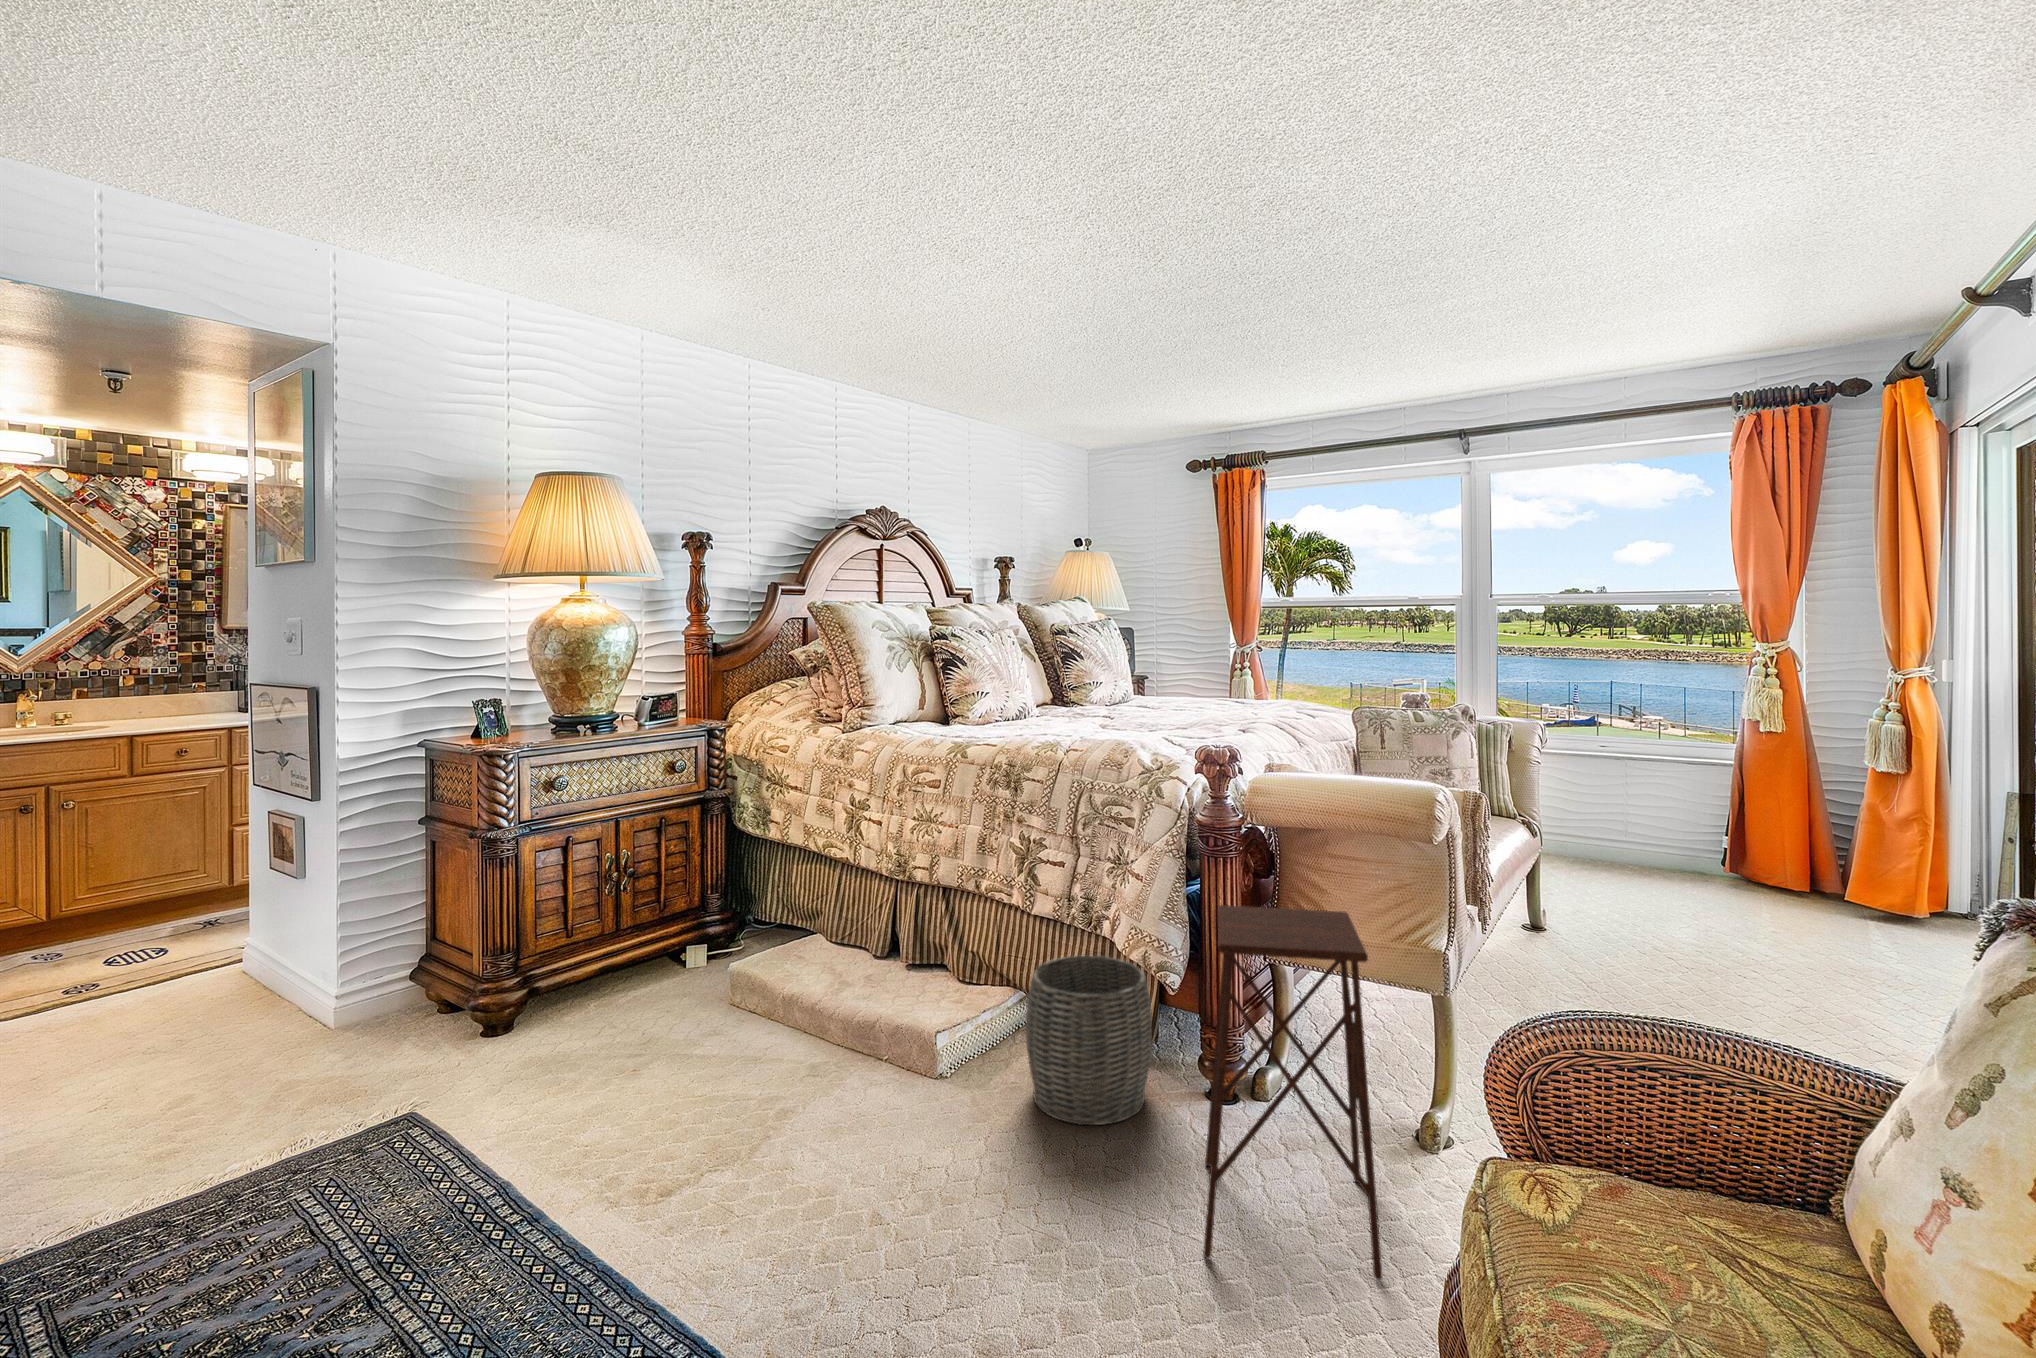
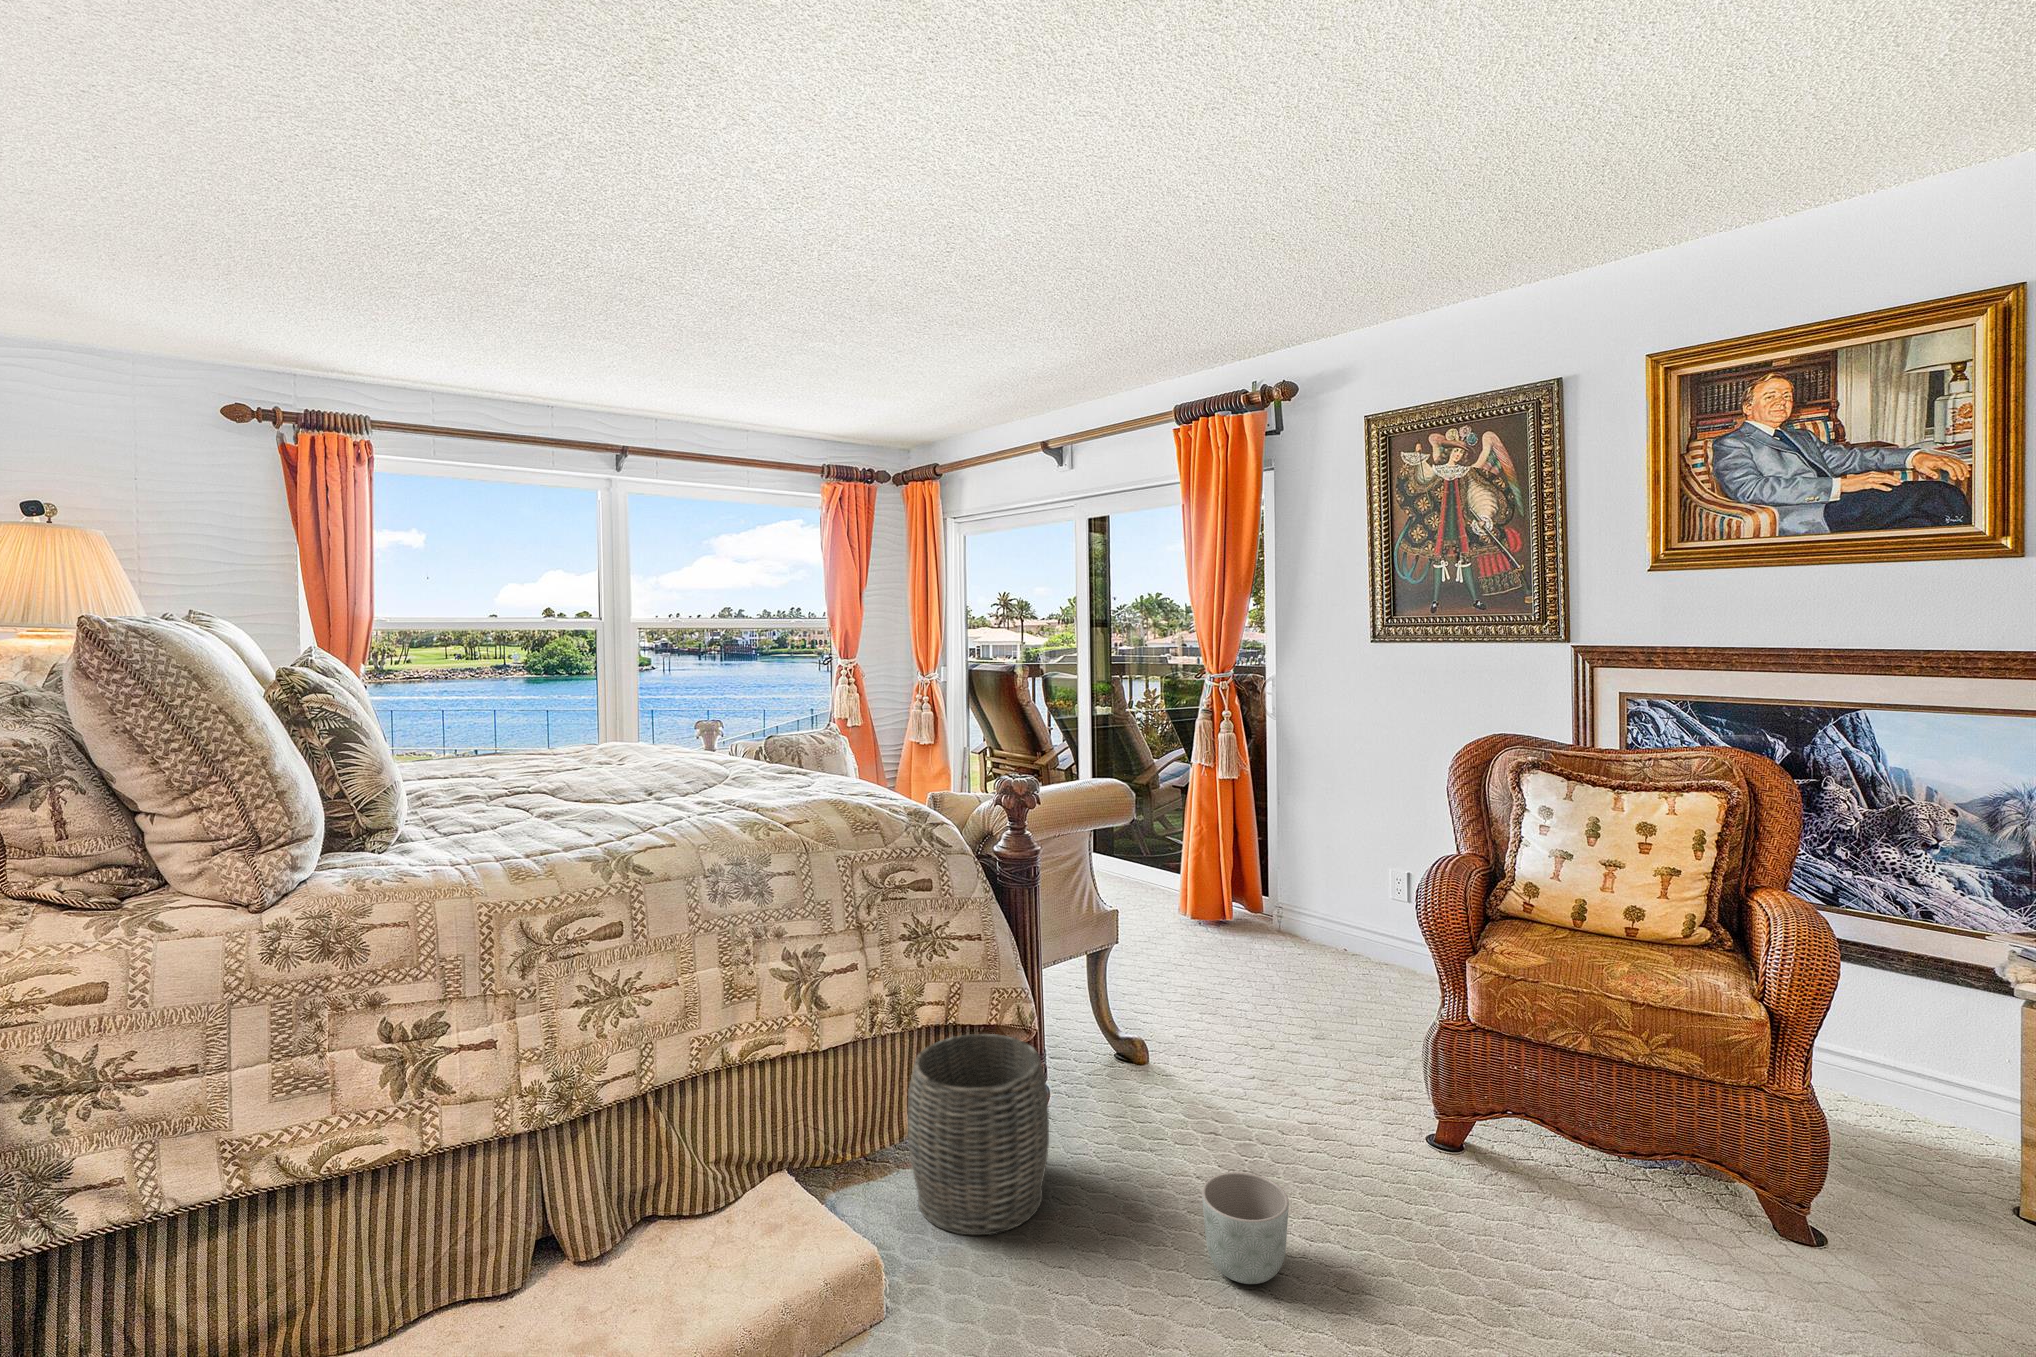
side table: present [1203,905,1382,1280] -> none [1128,888,1292,1191]
planter: none [1013,1149,1101,1265] -> present [1202,1172,1289,1284]

